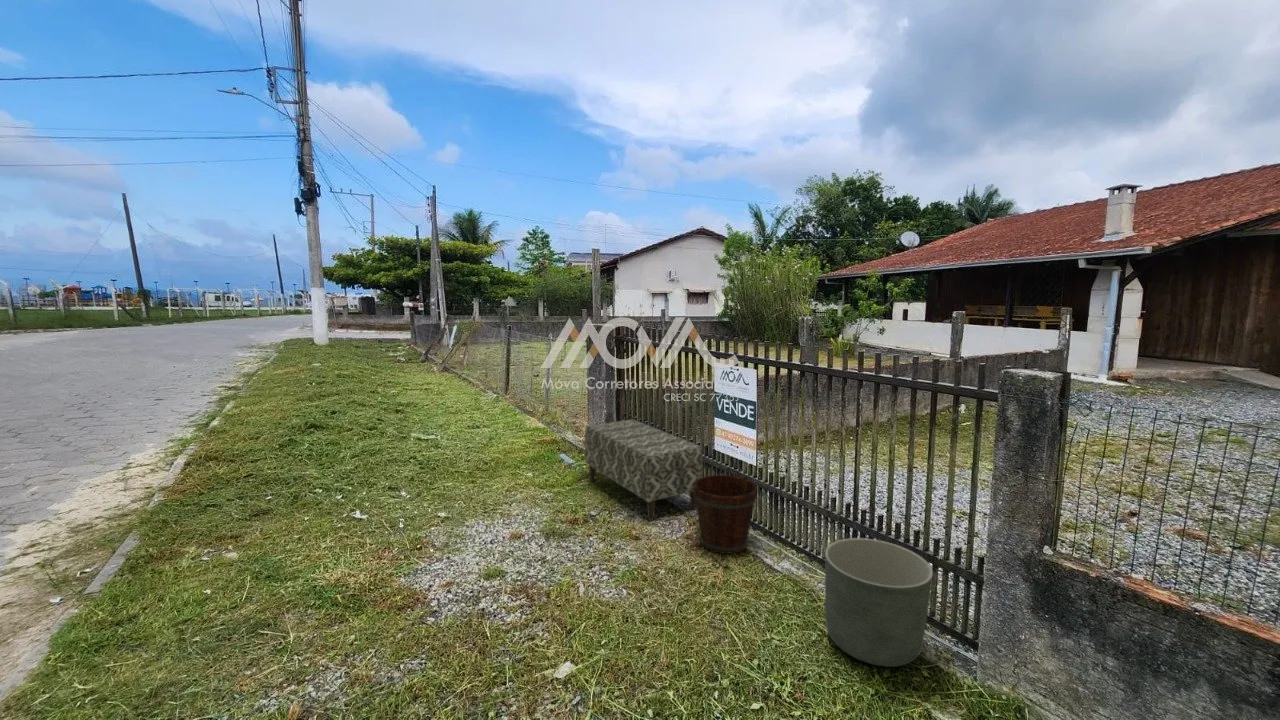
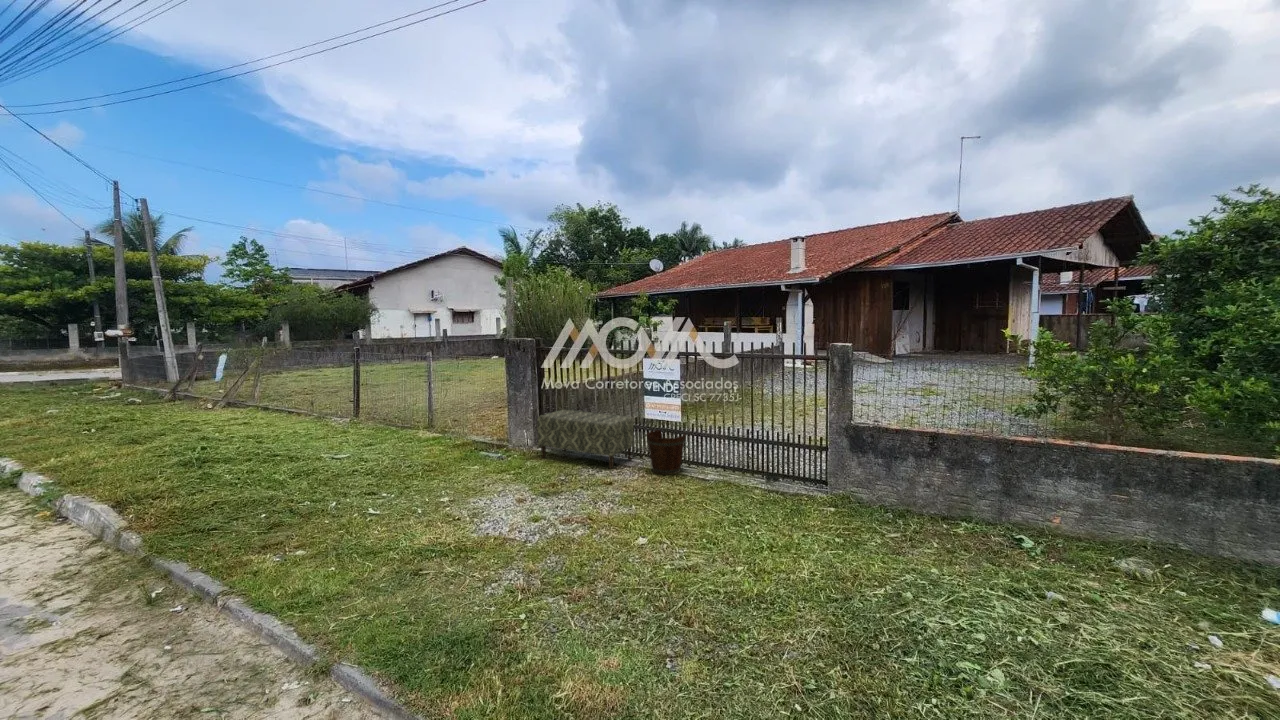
planter: present [825,538,933,667] -> none [746,440,796,494]

